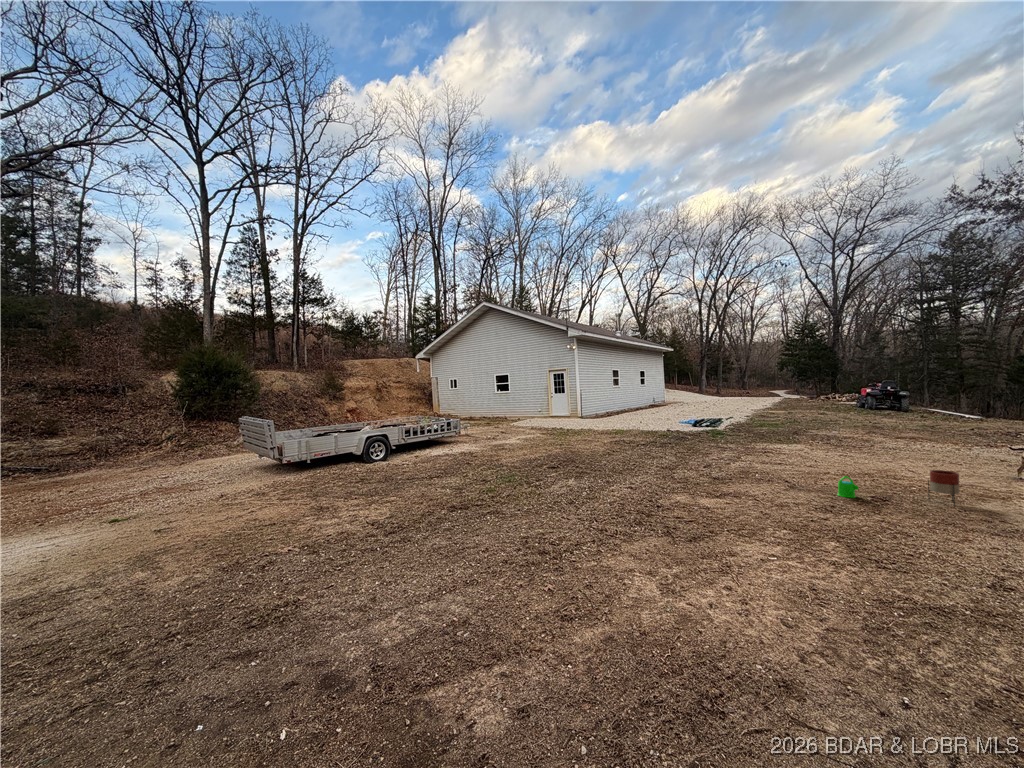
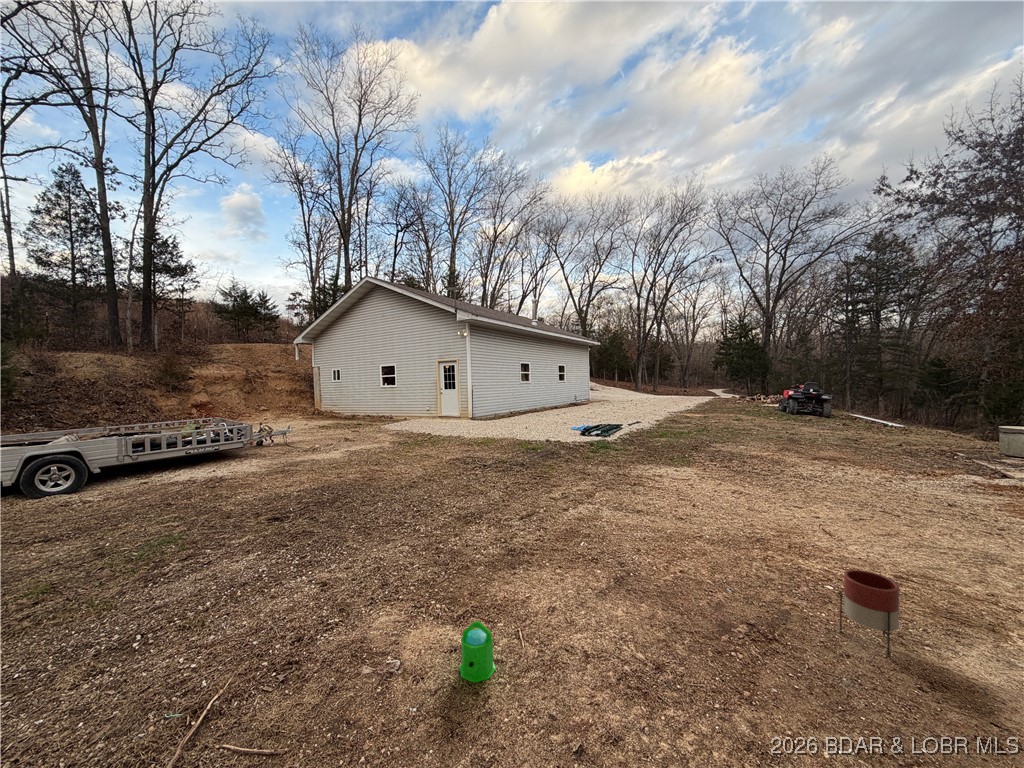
watering can: present [837,476,859,498] -> present [459,621,496,683]

